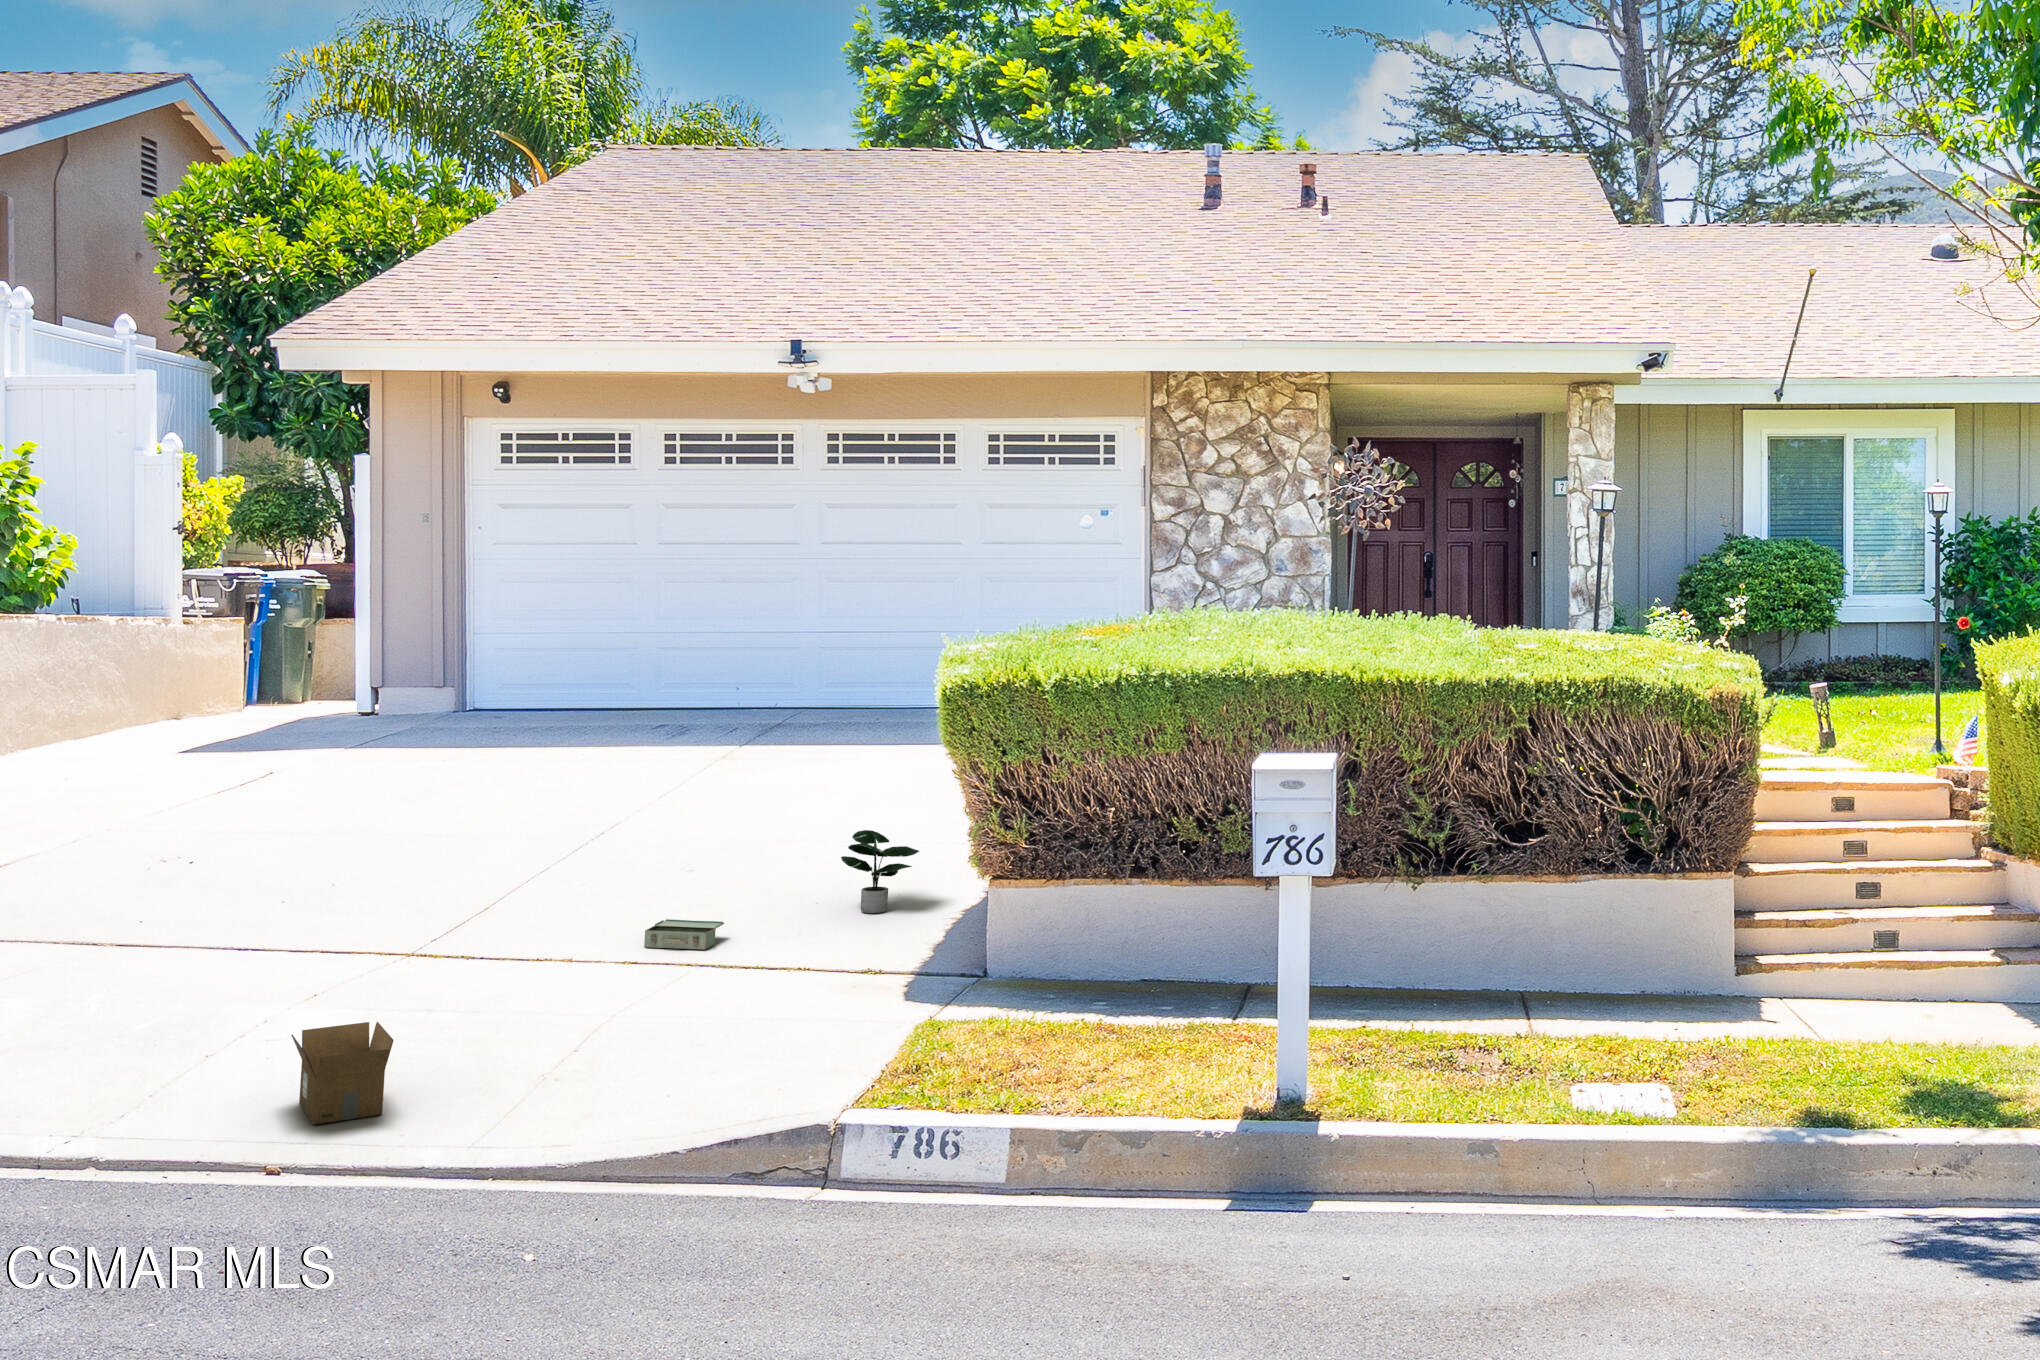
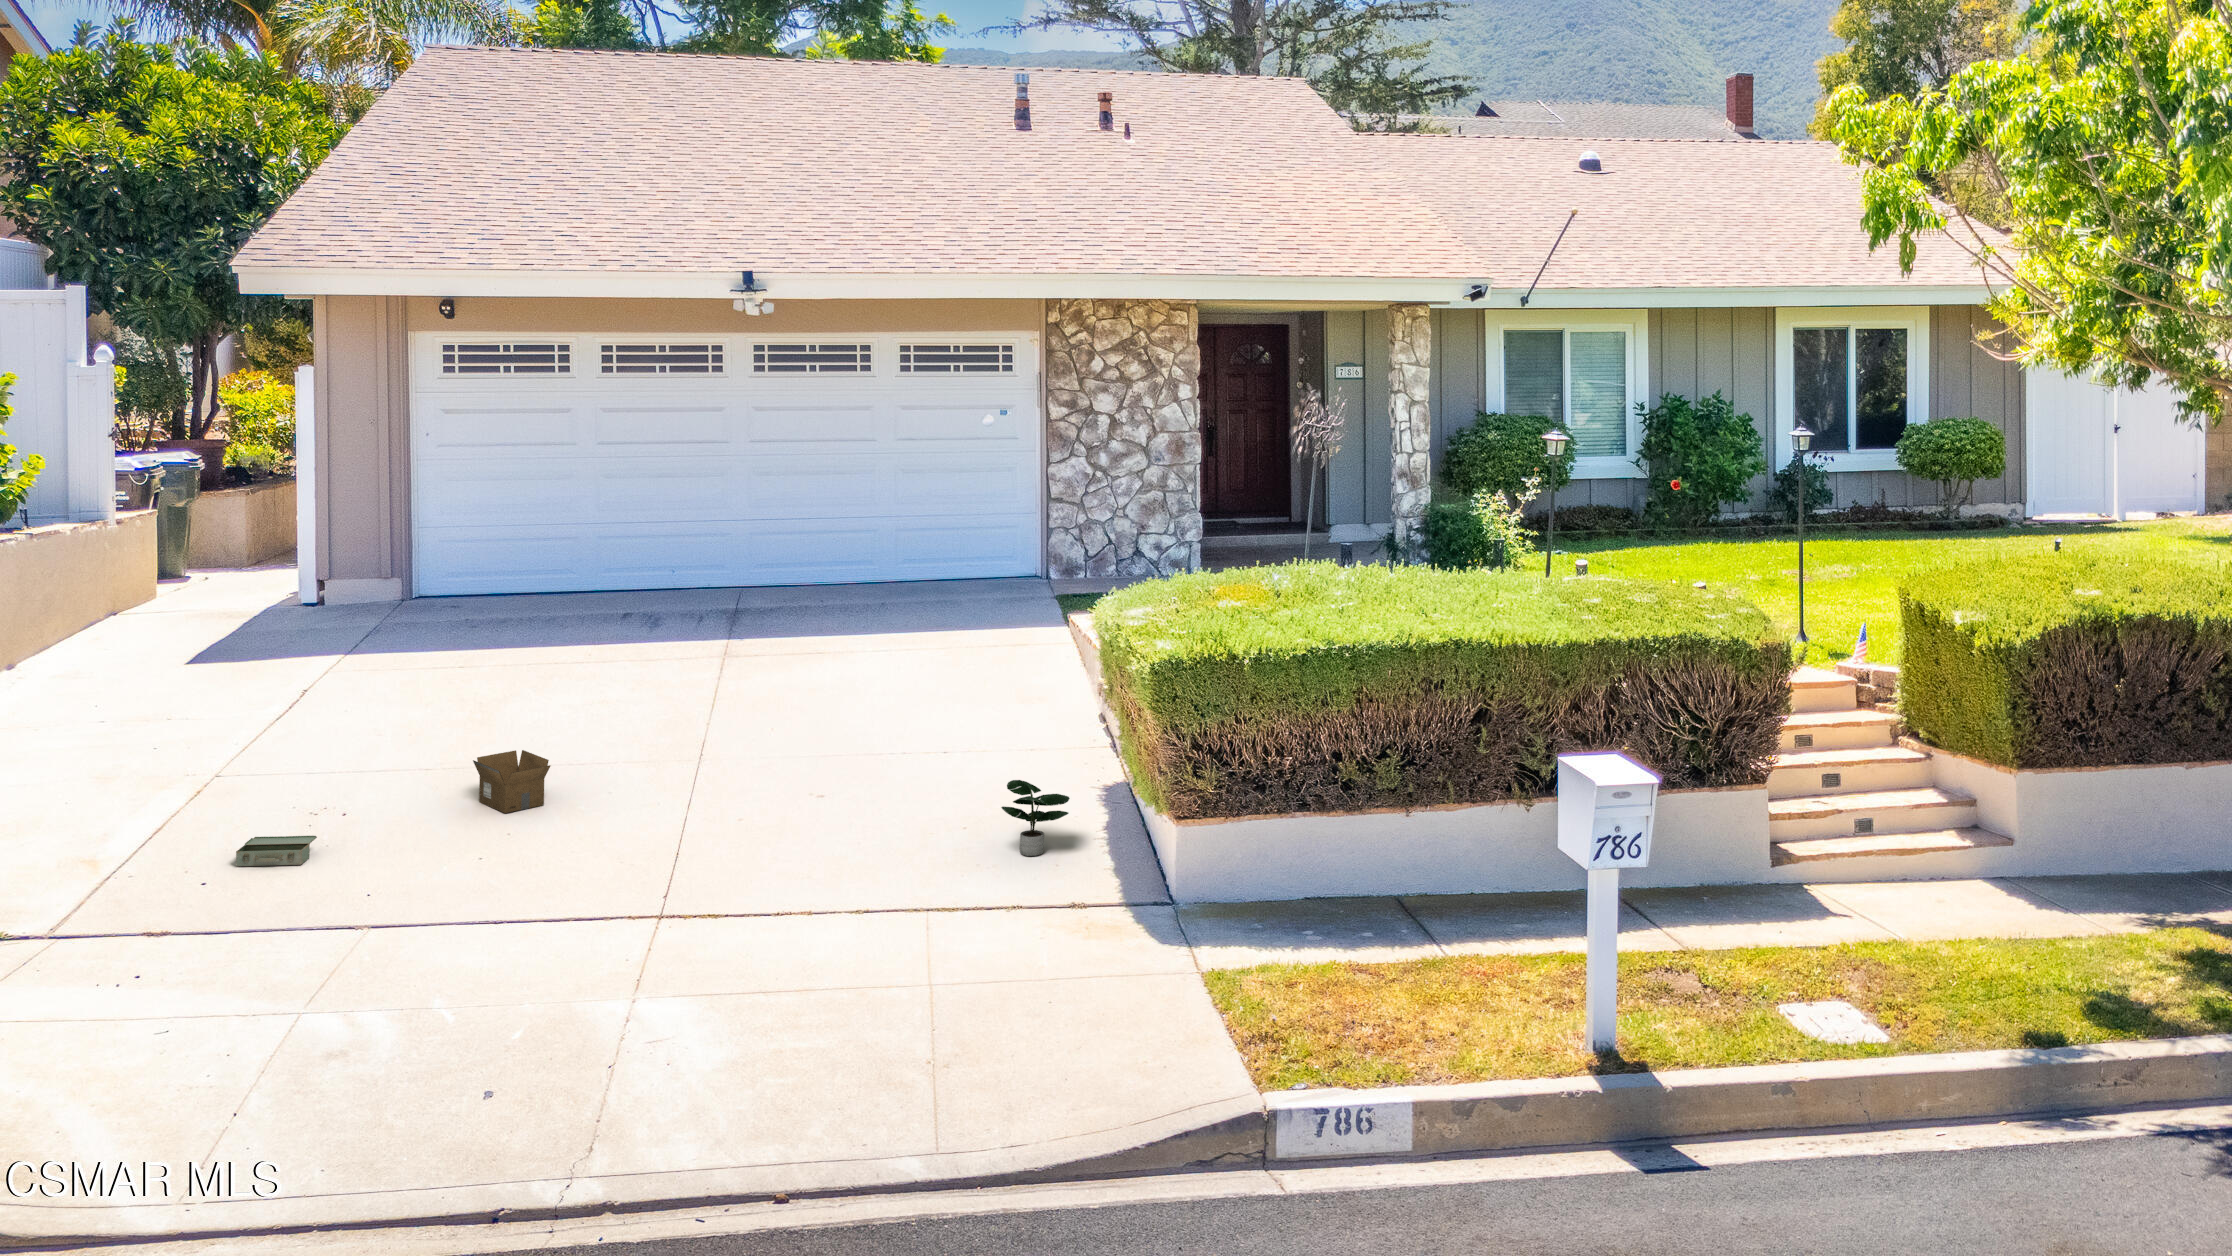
toolbox: present [644,919,724,950] -> present [236,836,317,866]
cardboard box: present [292,1022,394,1125] -> present [473,750,550,813]

